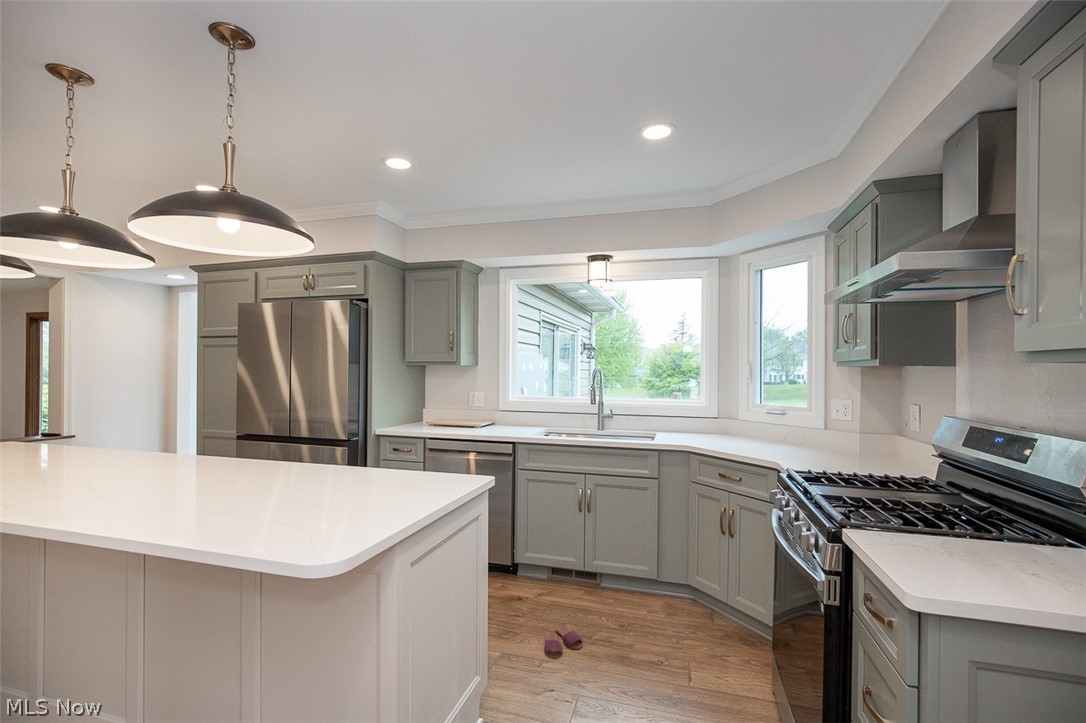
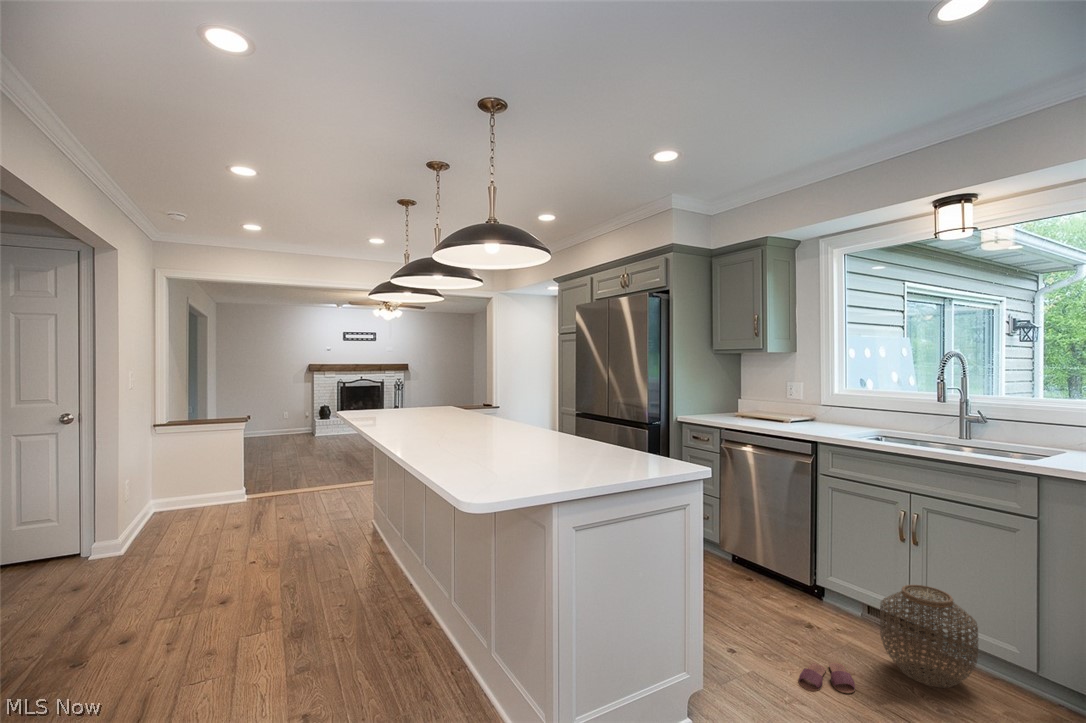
woven basket: none [581,543,641,618] -> present [880,585,978,687]

